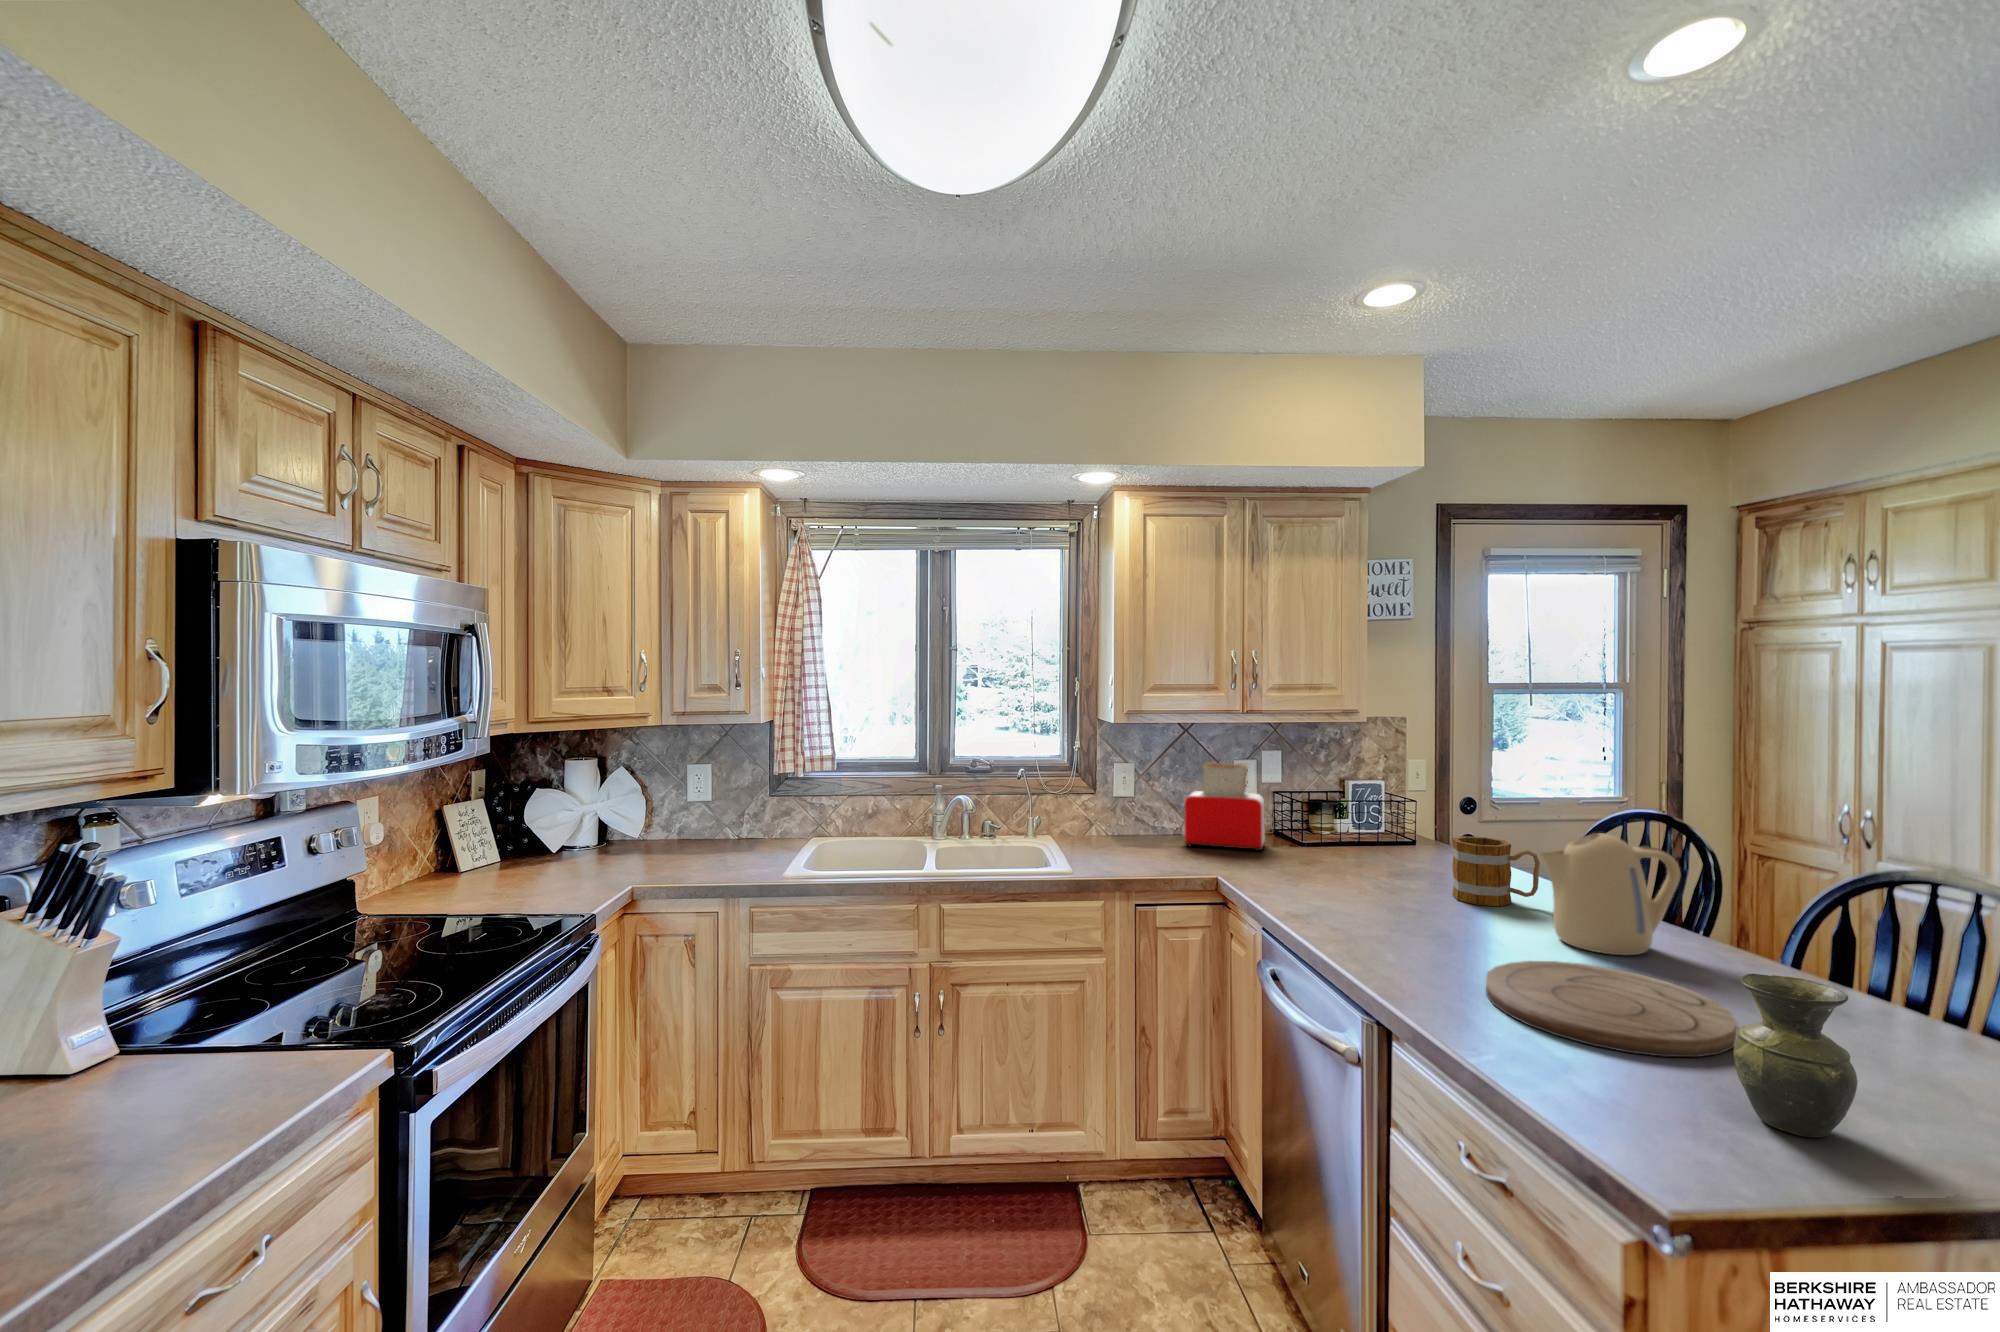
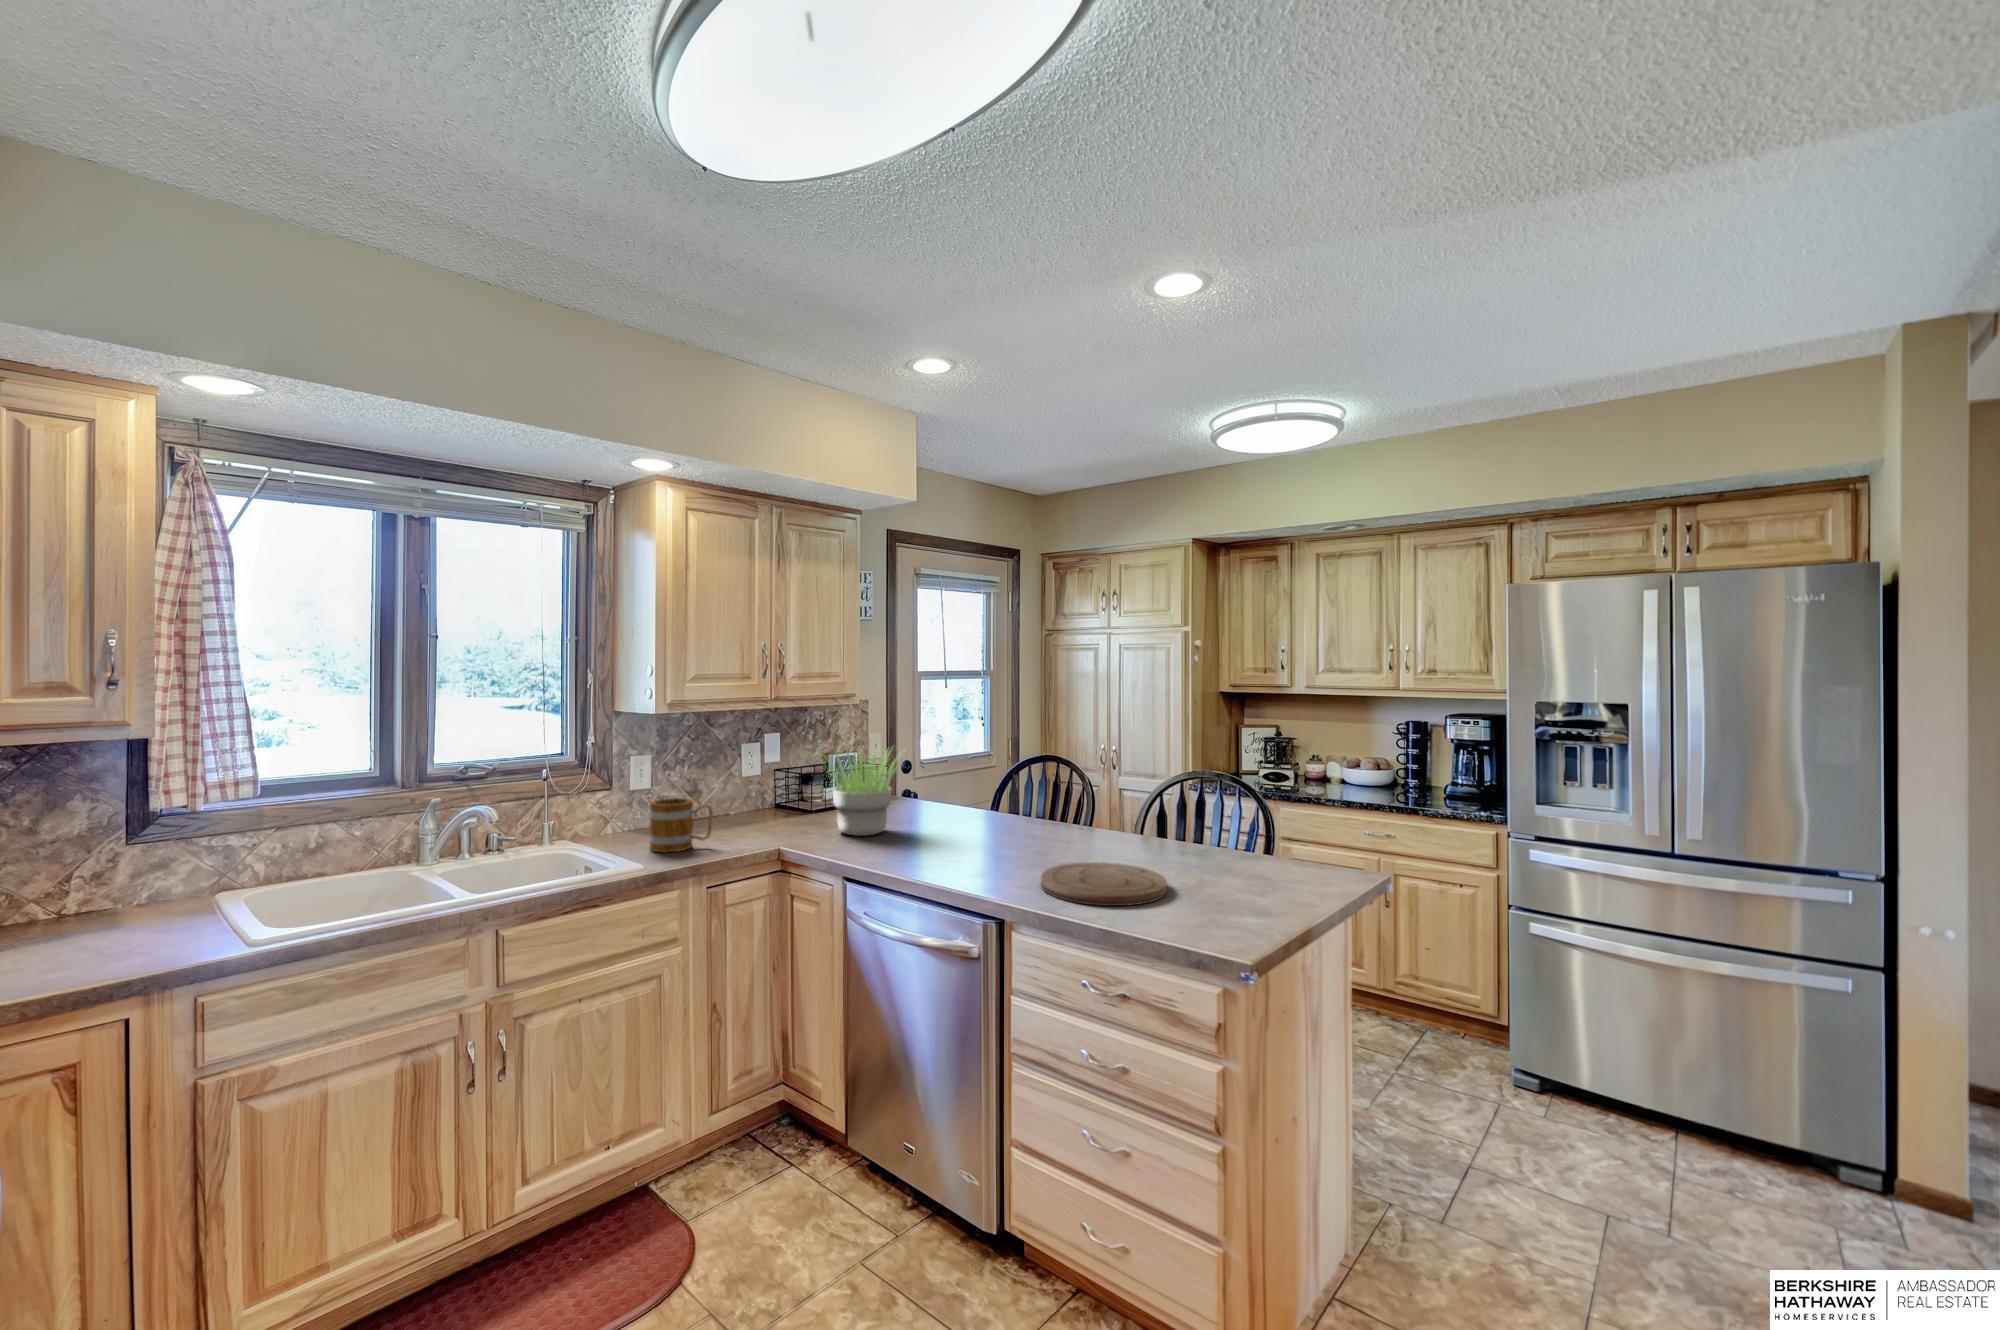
toaster: present [1181,762,1265,851] -> none [705,748,786,831]
potted plant: none [1273,764,1400,876] -> present [826,750,902,836]
kettle: present [1539,833,1681,955] -> none [1030,778,1099,856]
mug: present [1452,836,1540,906] -> present [650,798,713,853]
vase: present [1733,974,1858,1137] -> none [1196,842,1243,921]

